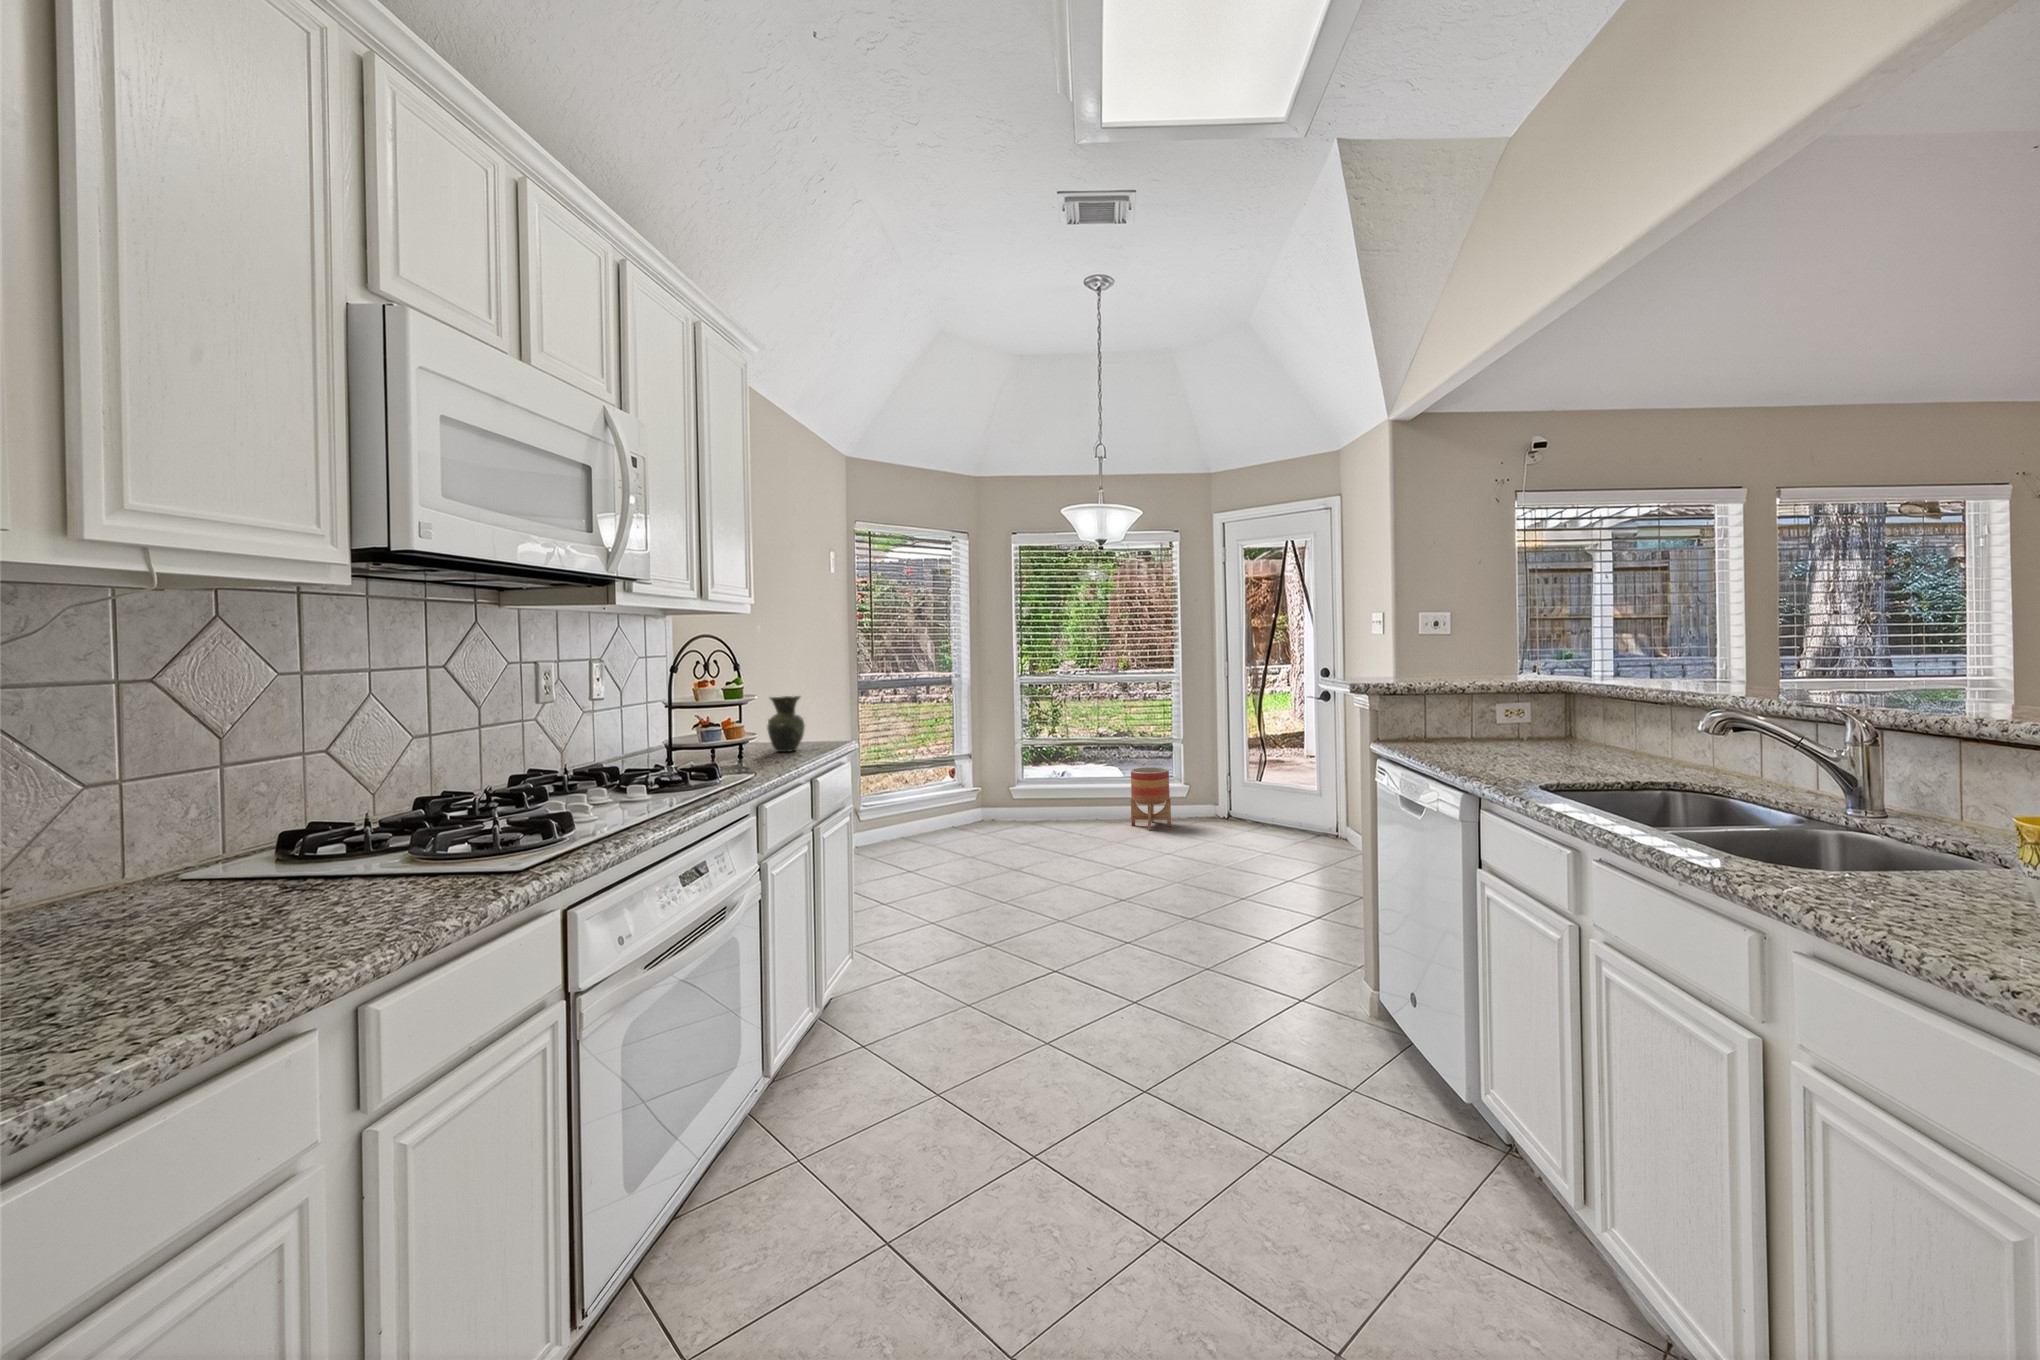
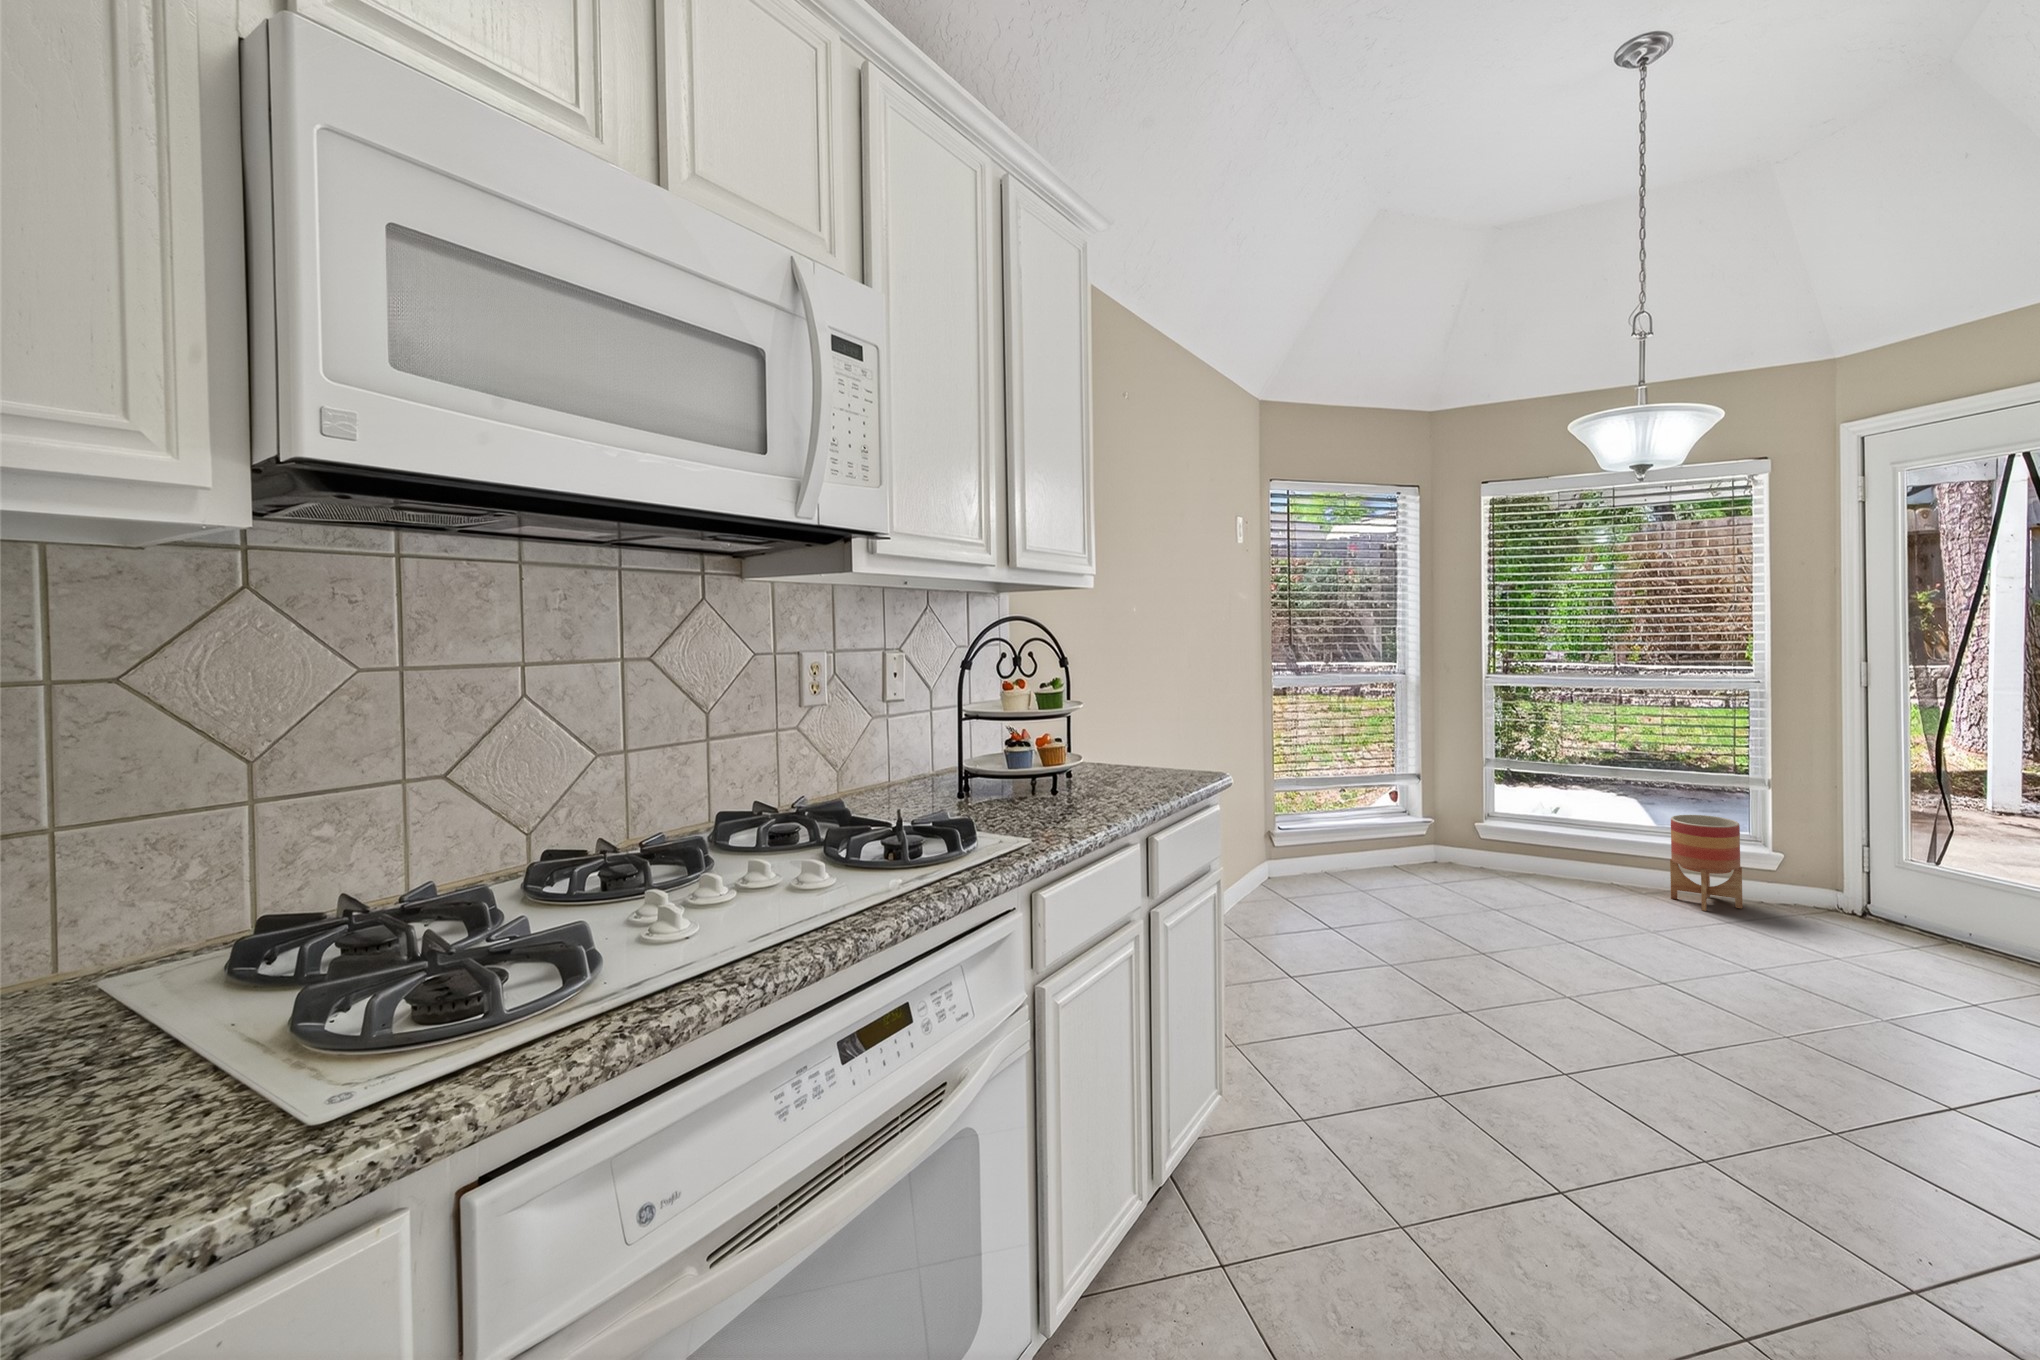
vase: present [767,696,805,752] -> none [1101,705,1152,787]

